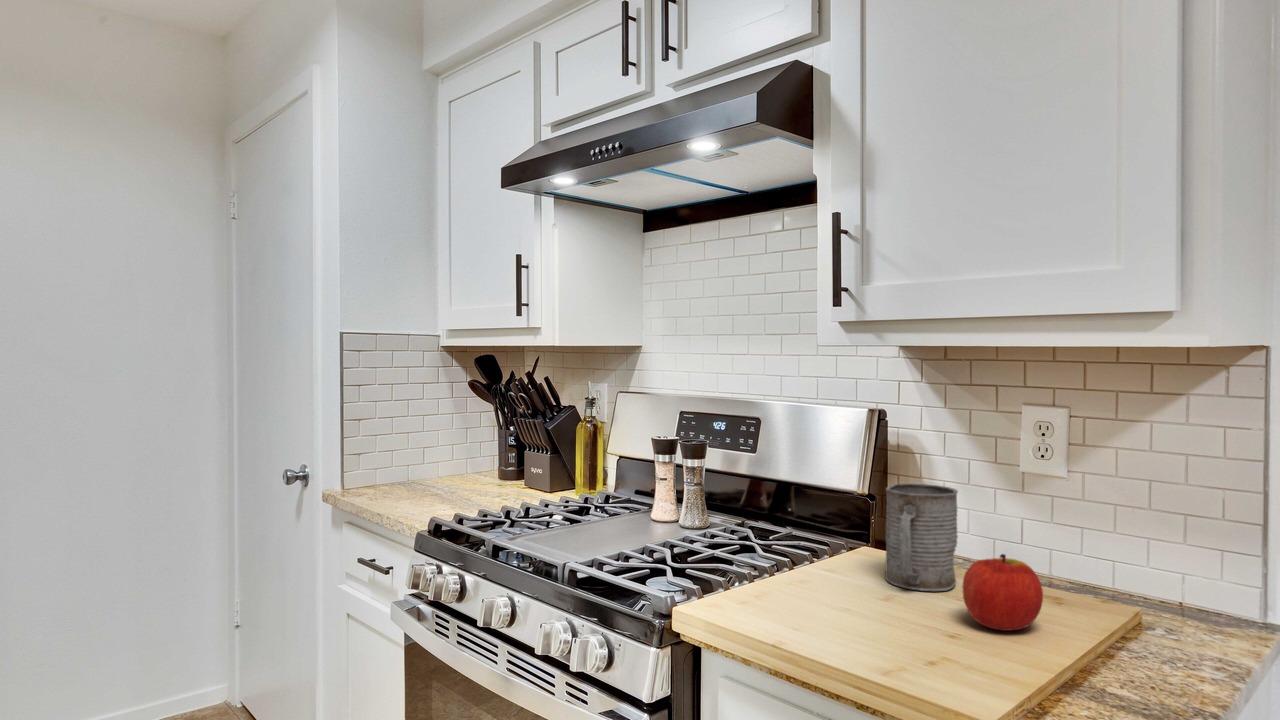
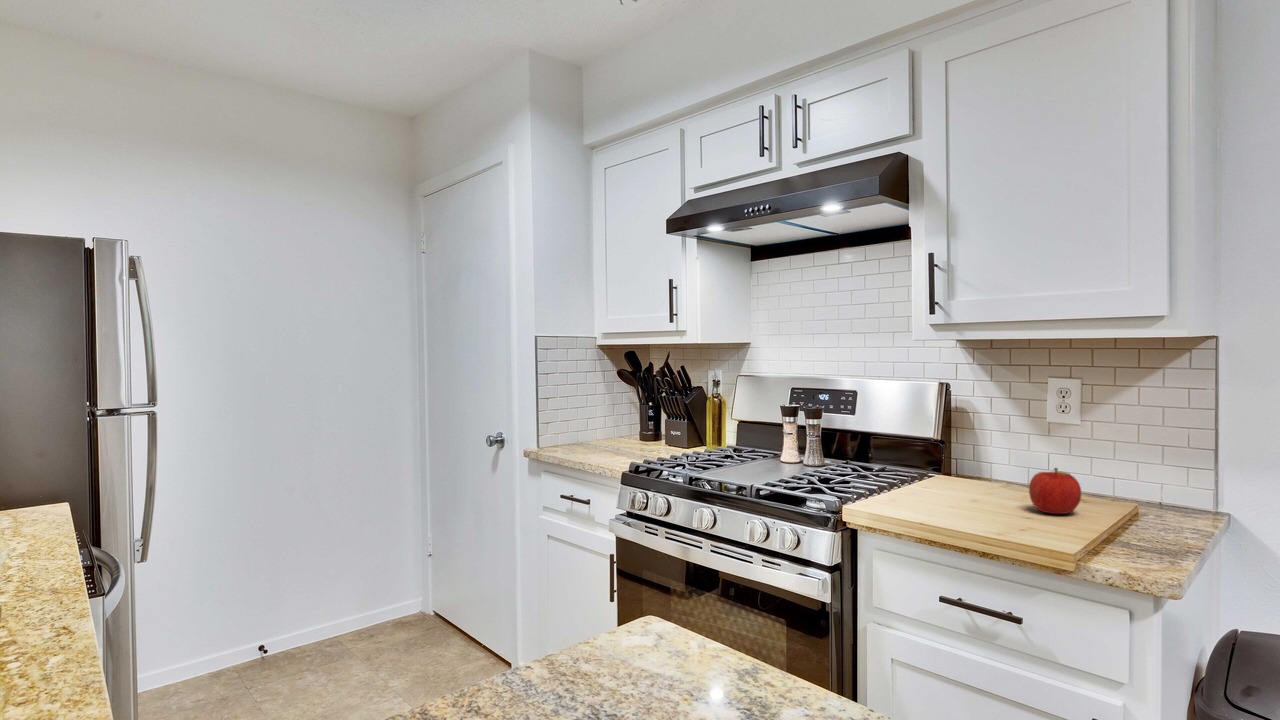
mug: present [885,484,958,591] -> none [966,430,1015,497]

